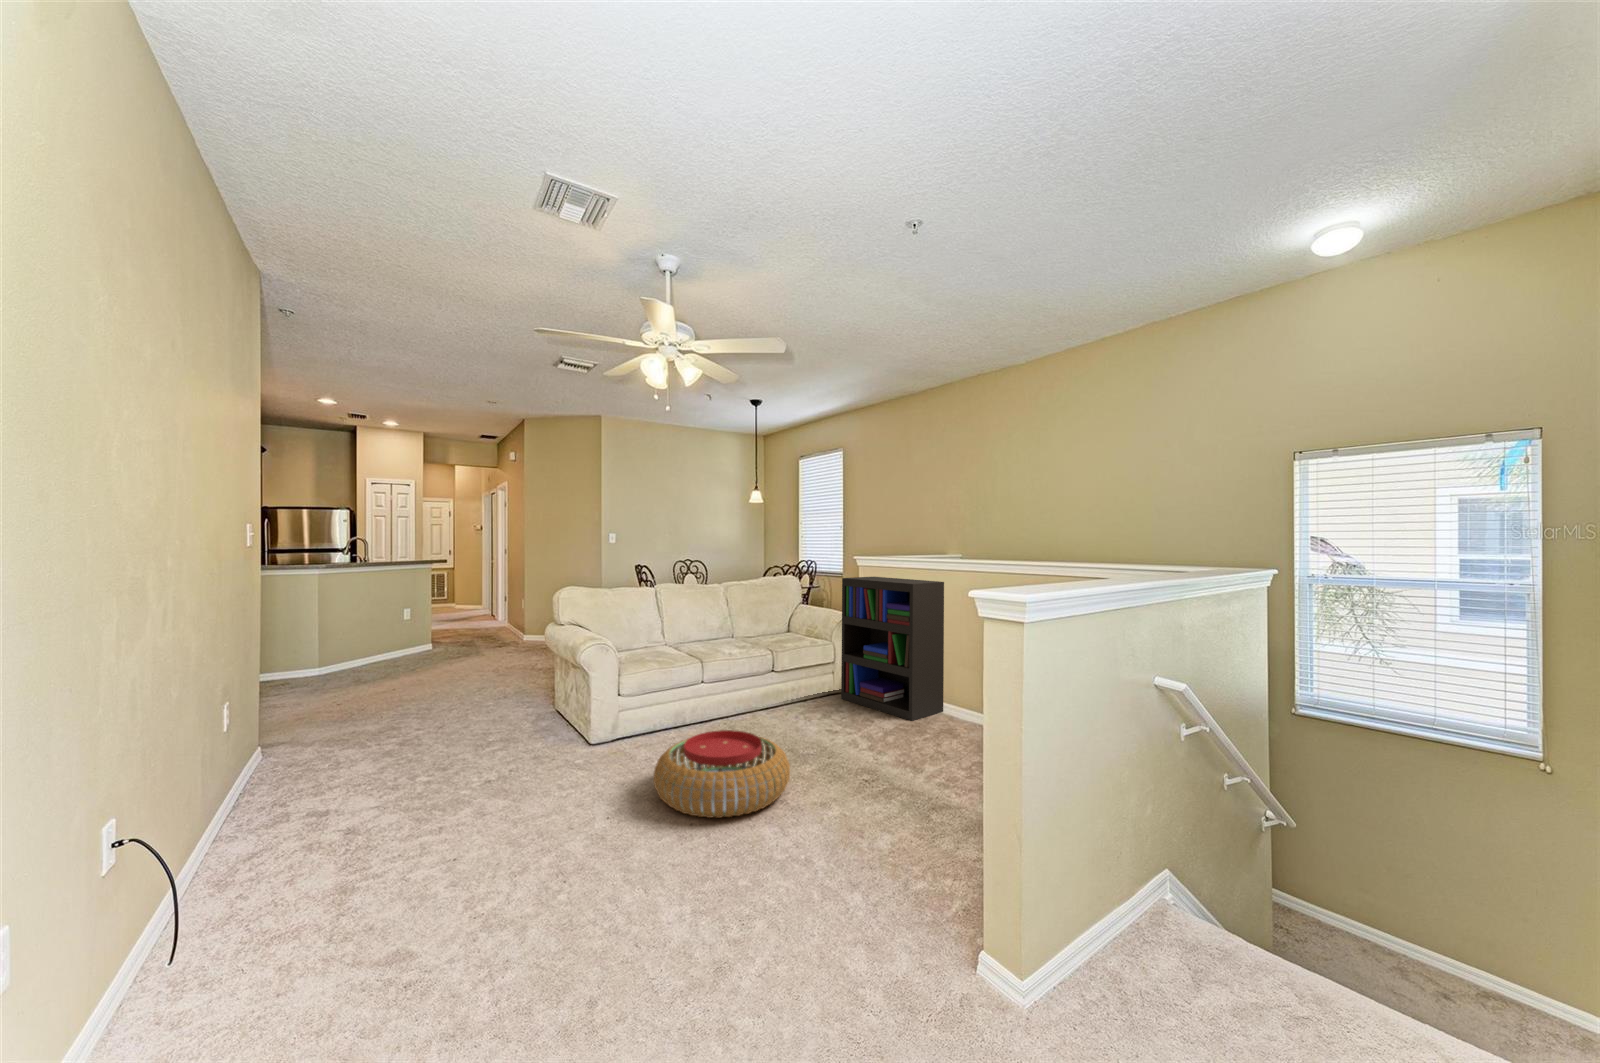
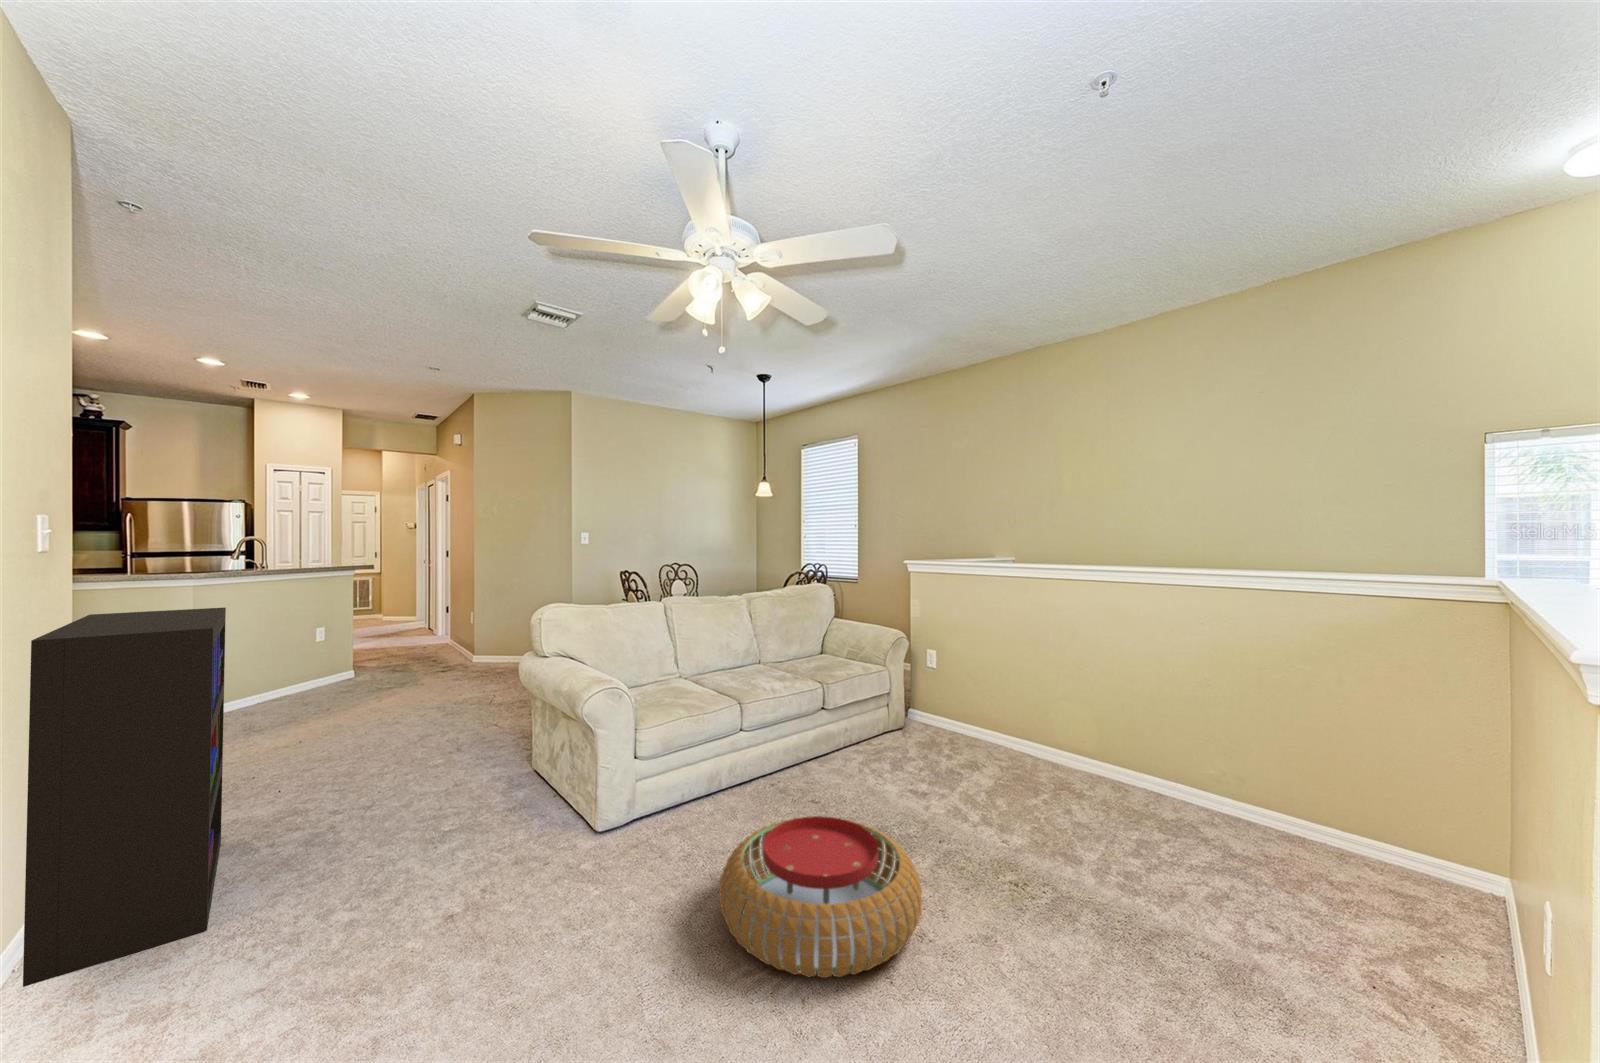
bookshelf: present [841,577,944,721] -> present [23,608,226,987]

